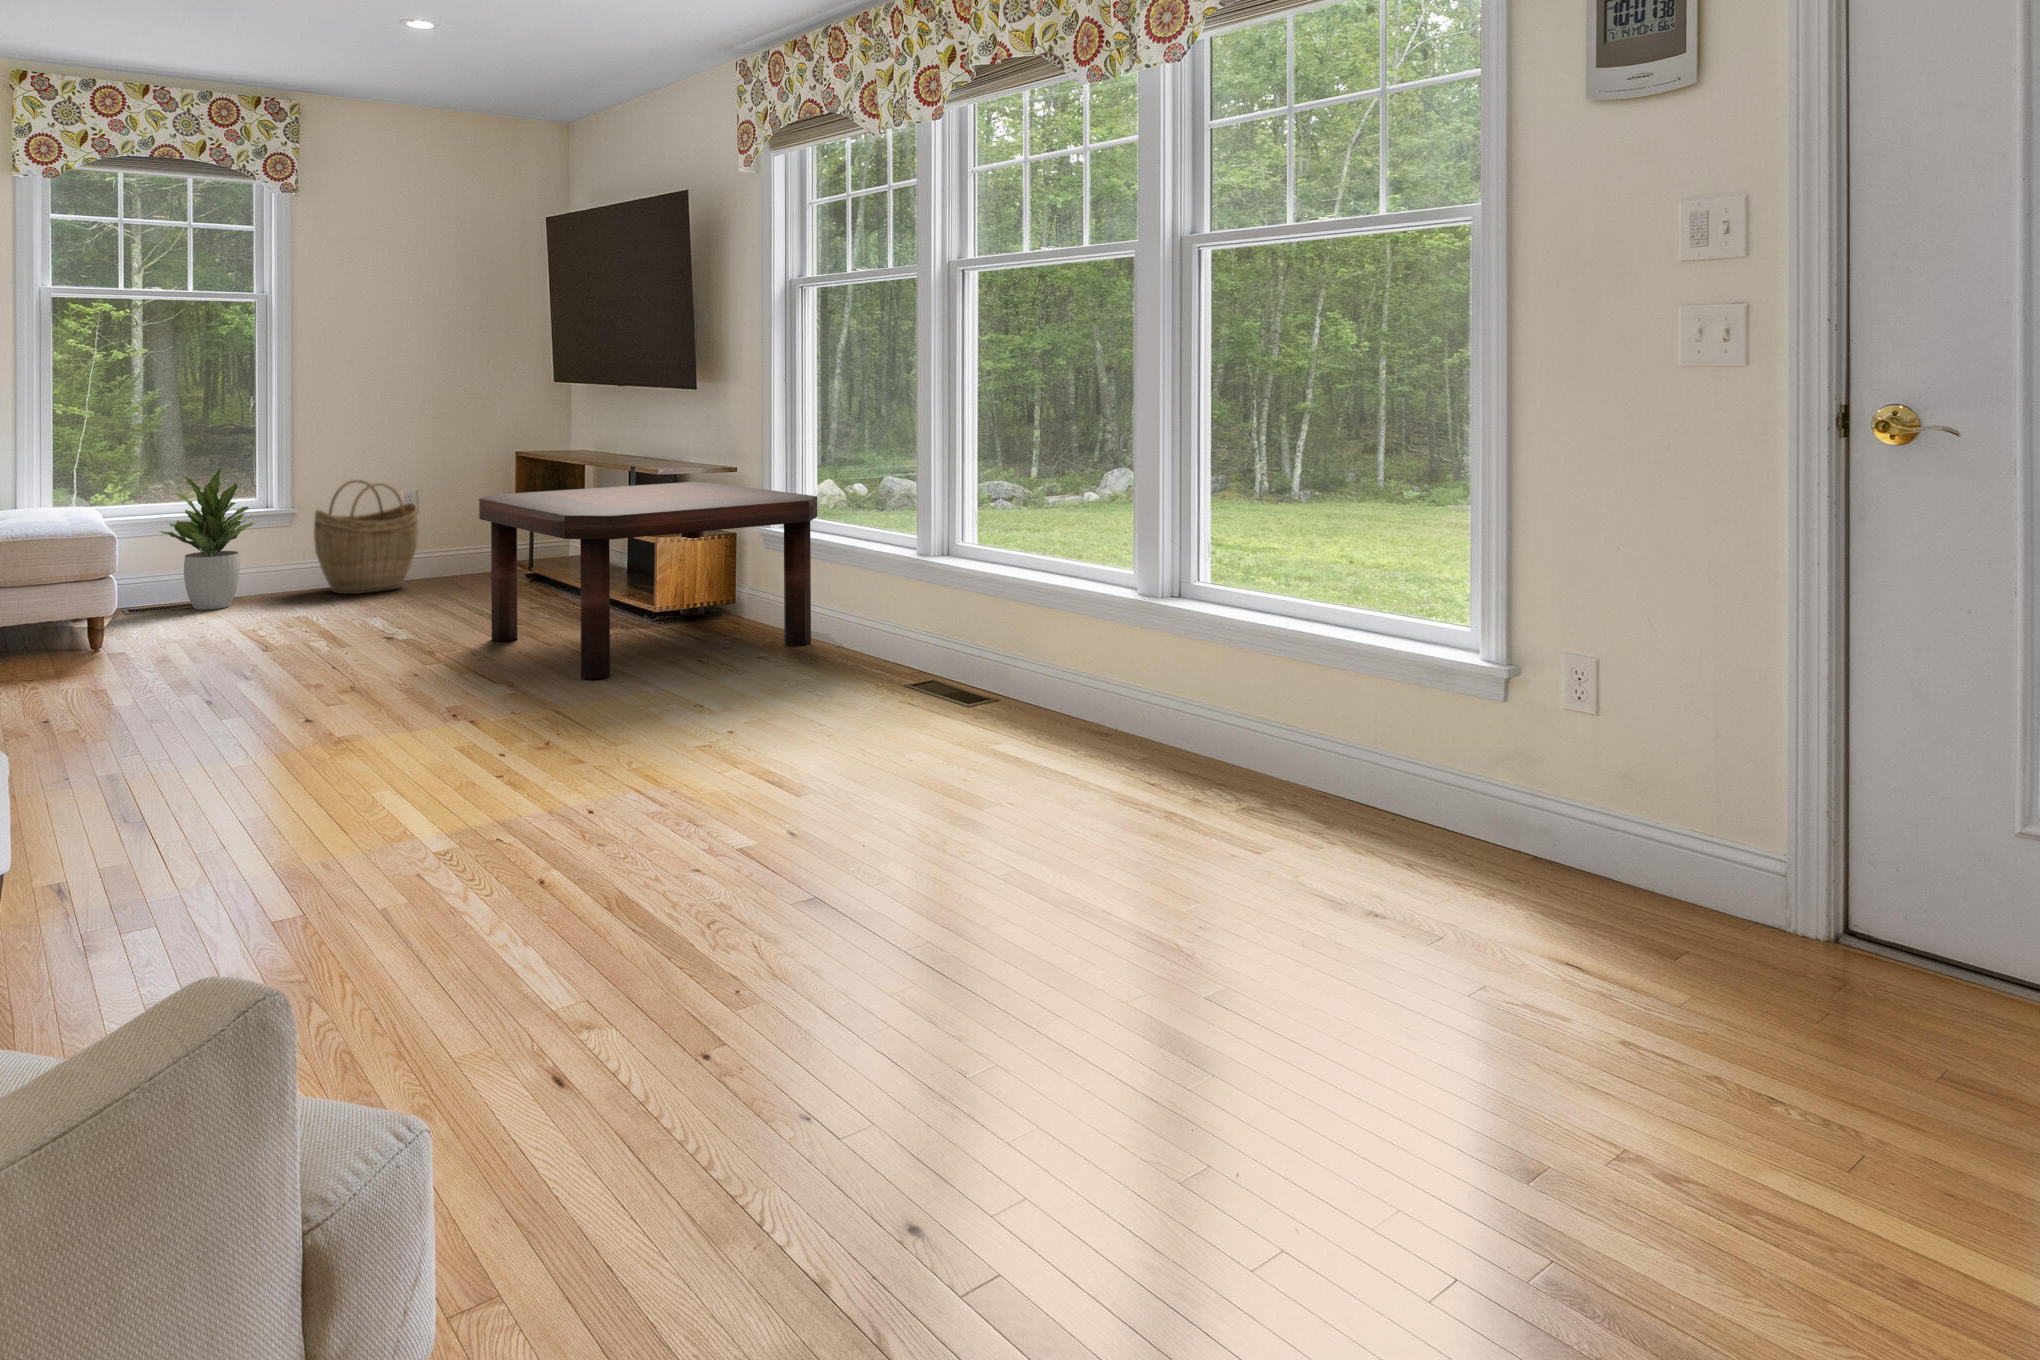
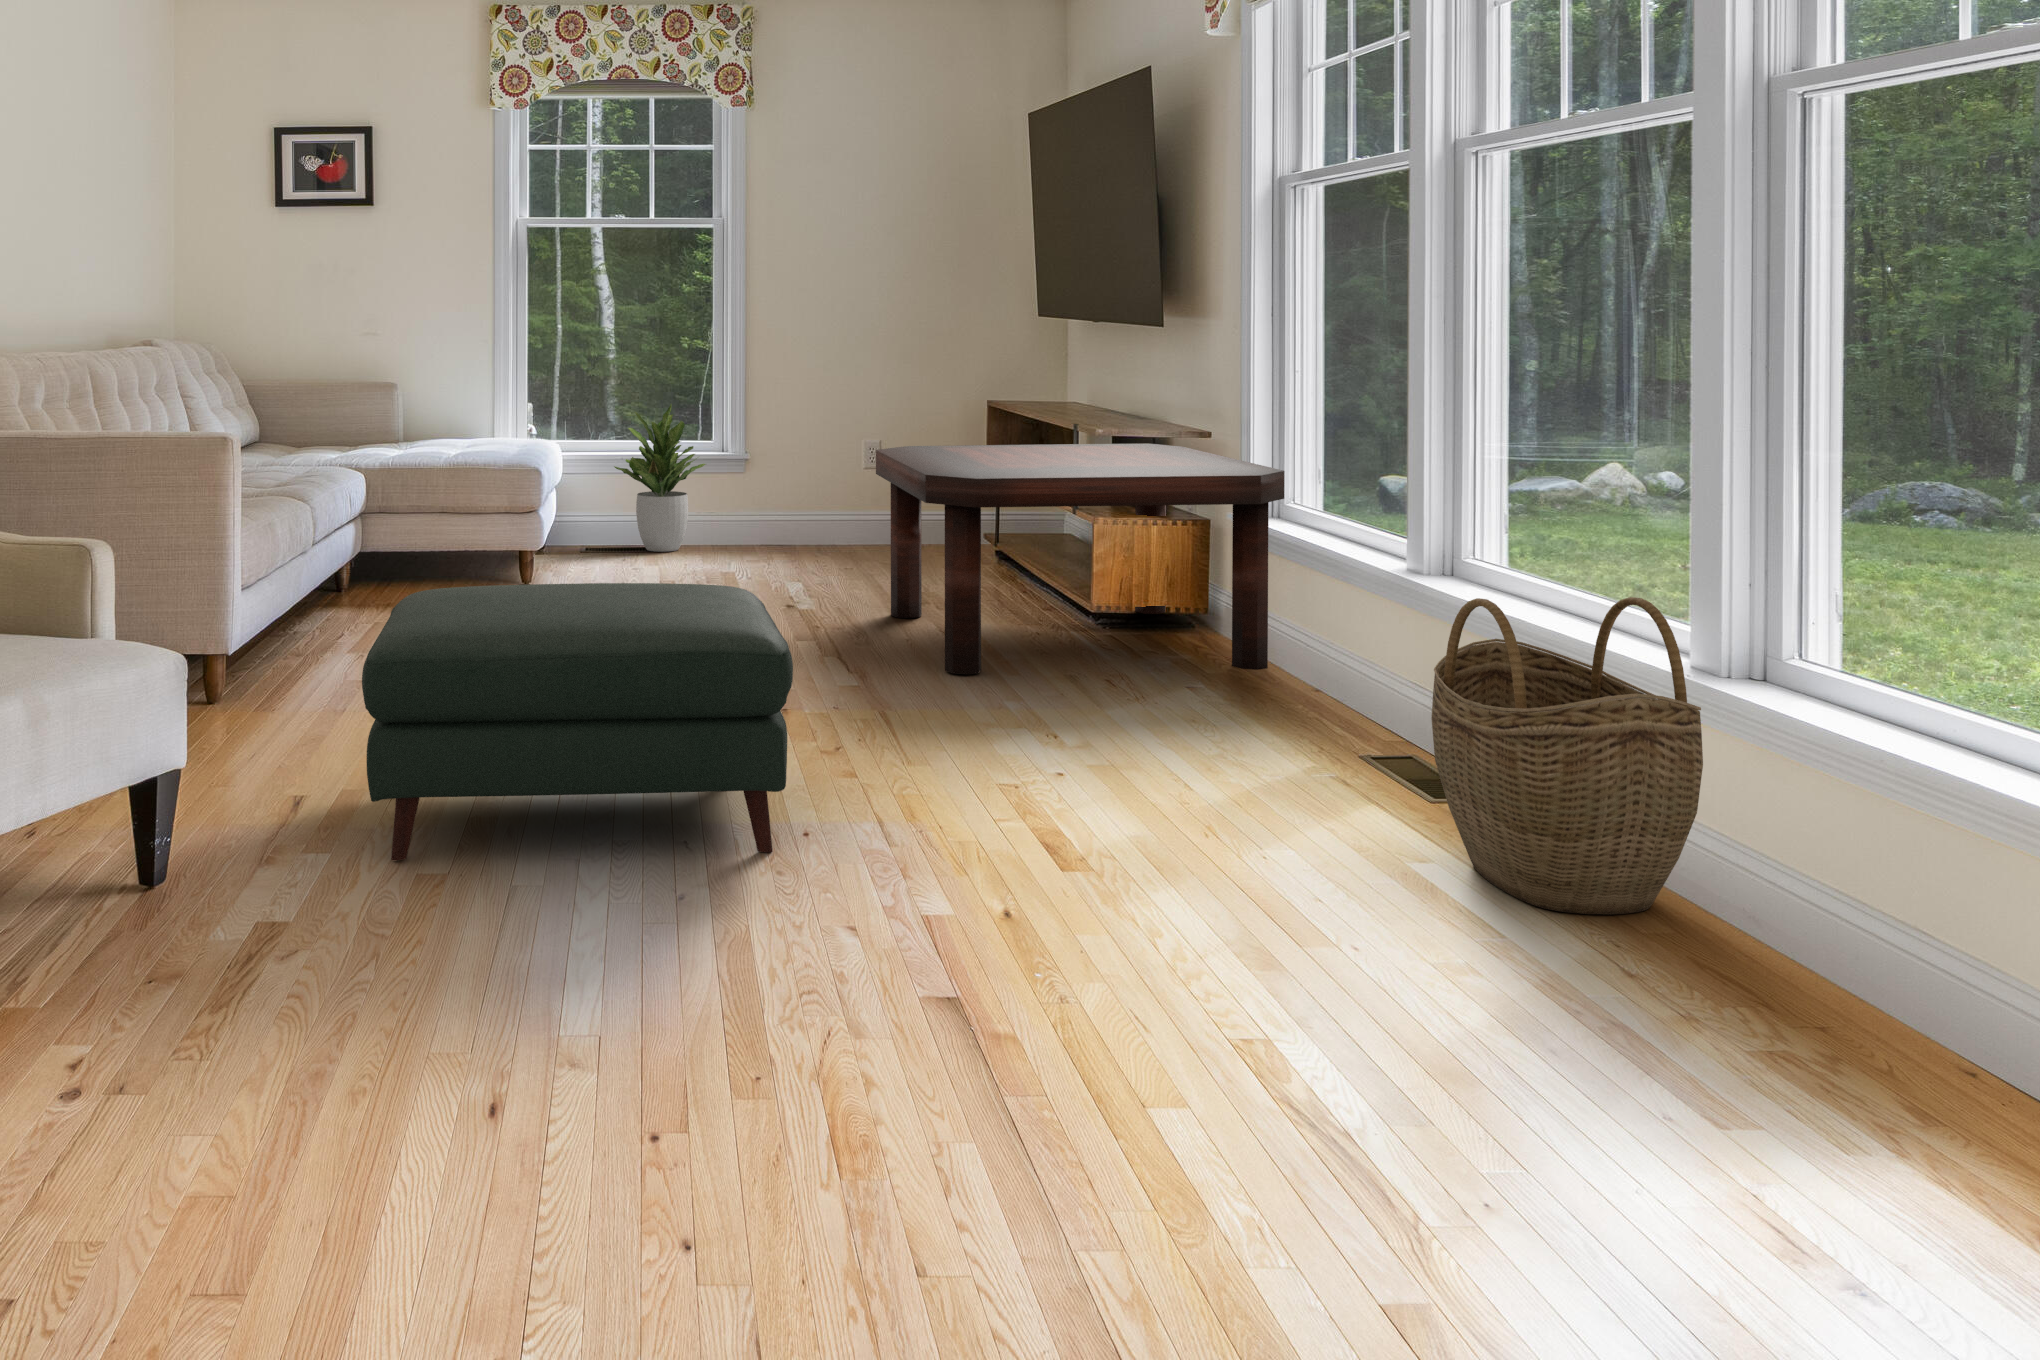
woven basket: present [314,480,418,594] -> present [1431,597,1703,915]
ottoman: none [150,621,598,924] -> present [362,583,793,861]

